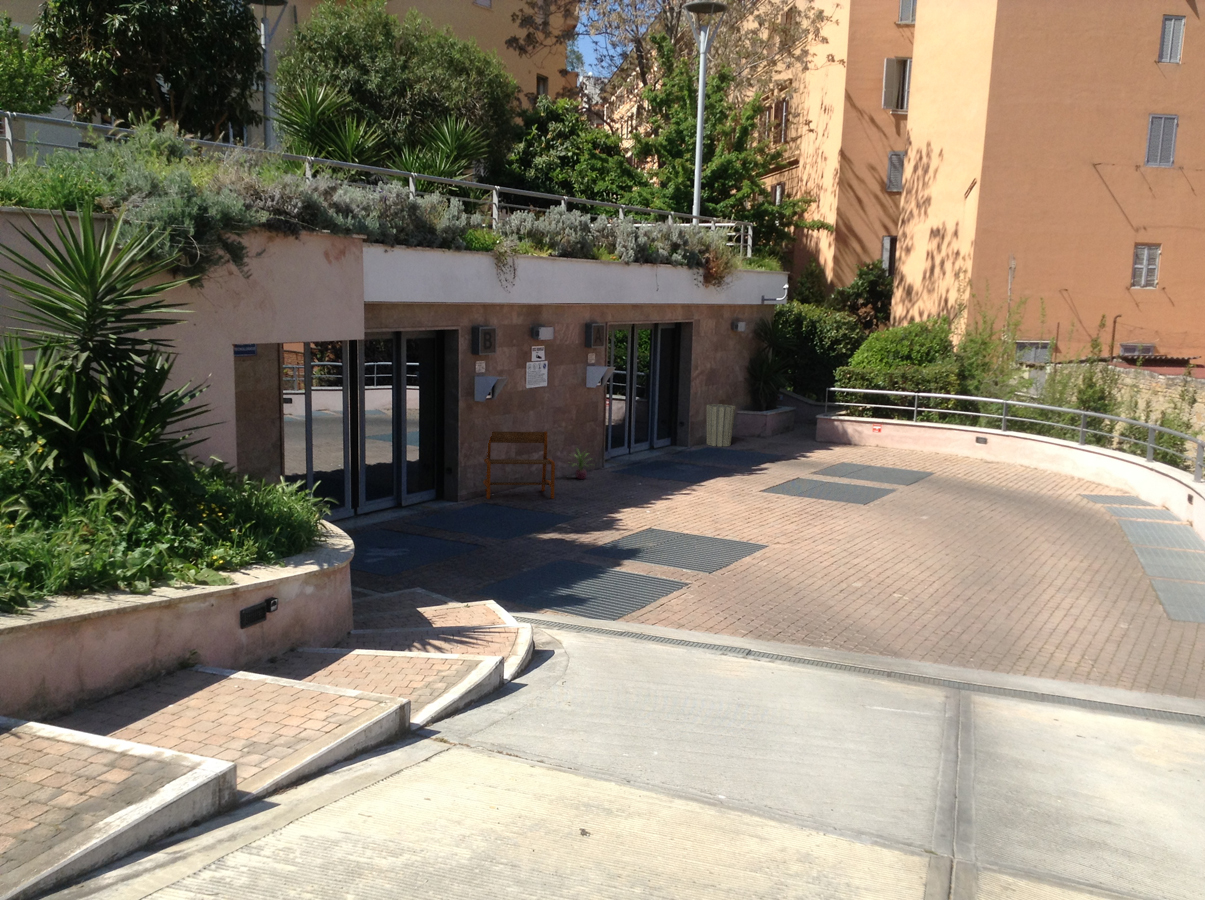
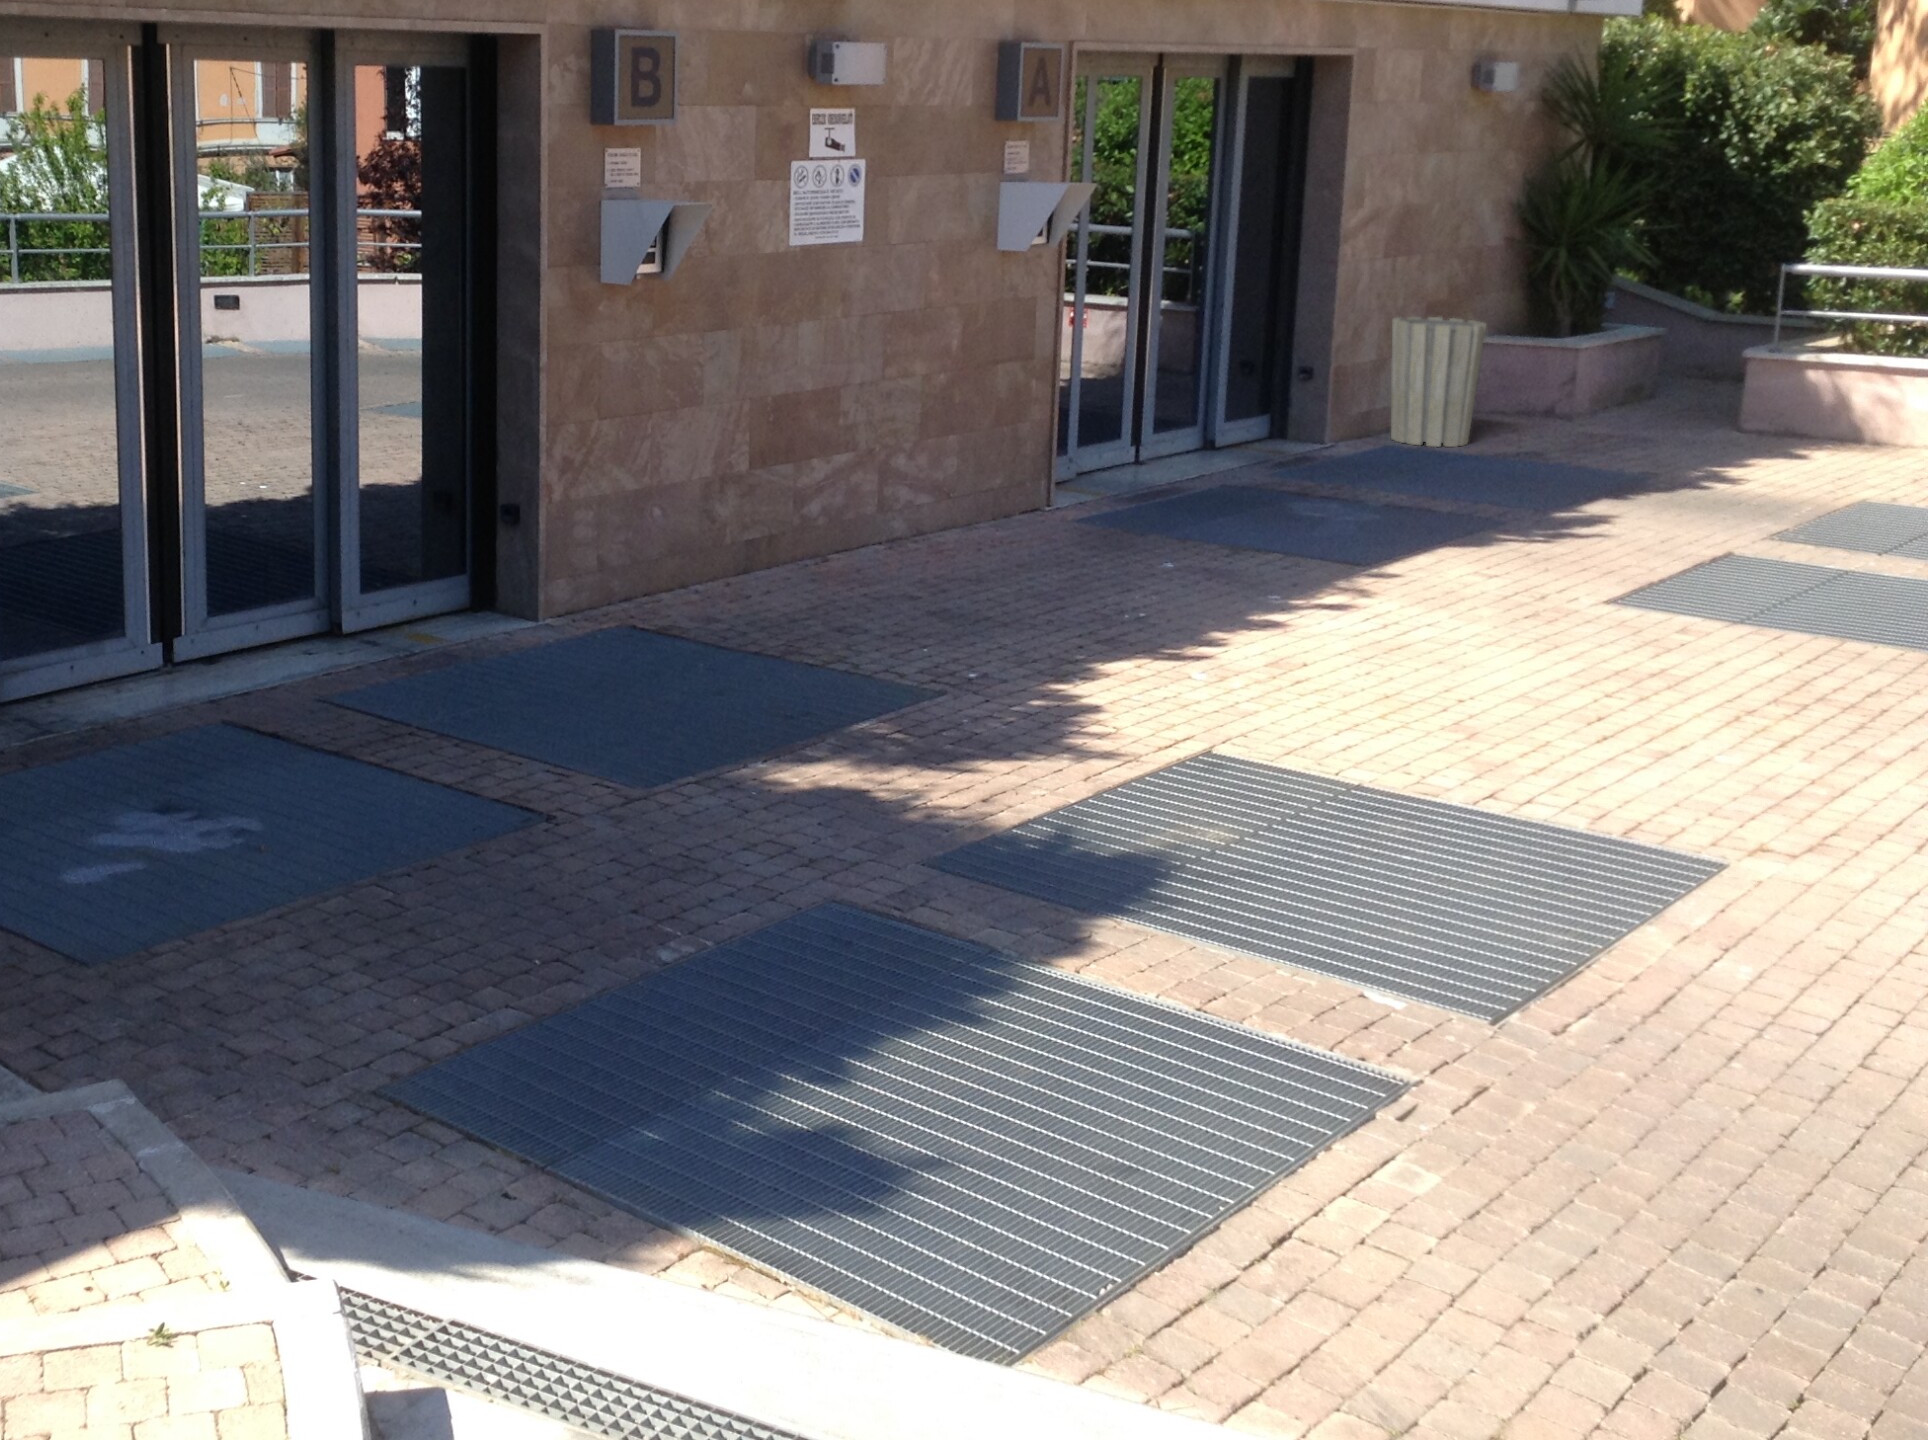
bench: present [483,431,555,499] -> none [640,386,876,618]
decorative plant: present [574,451,587,479] -> none [920,445,1034,549]

